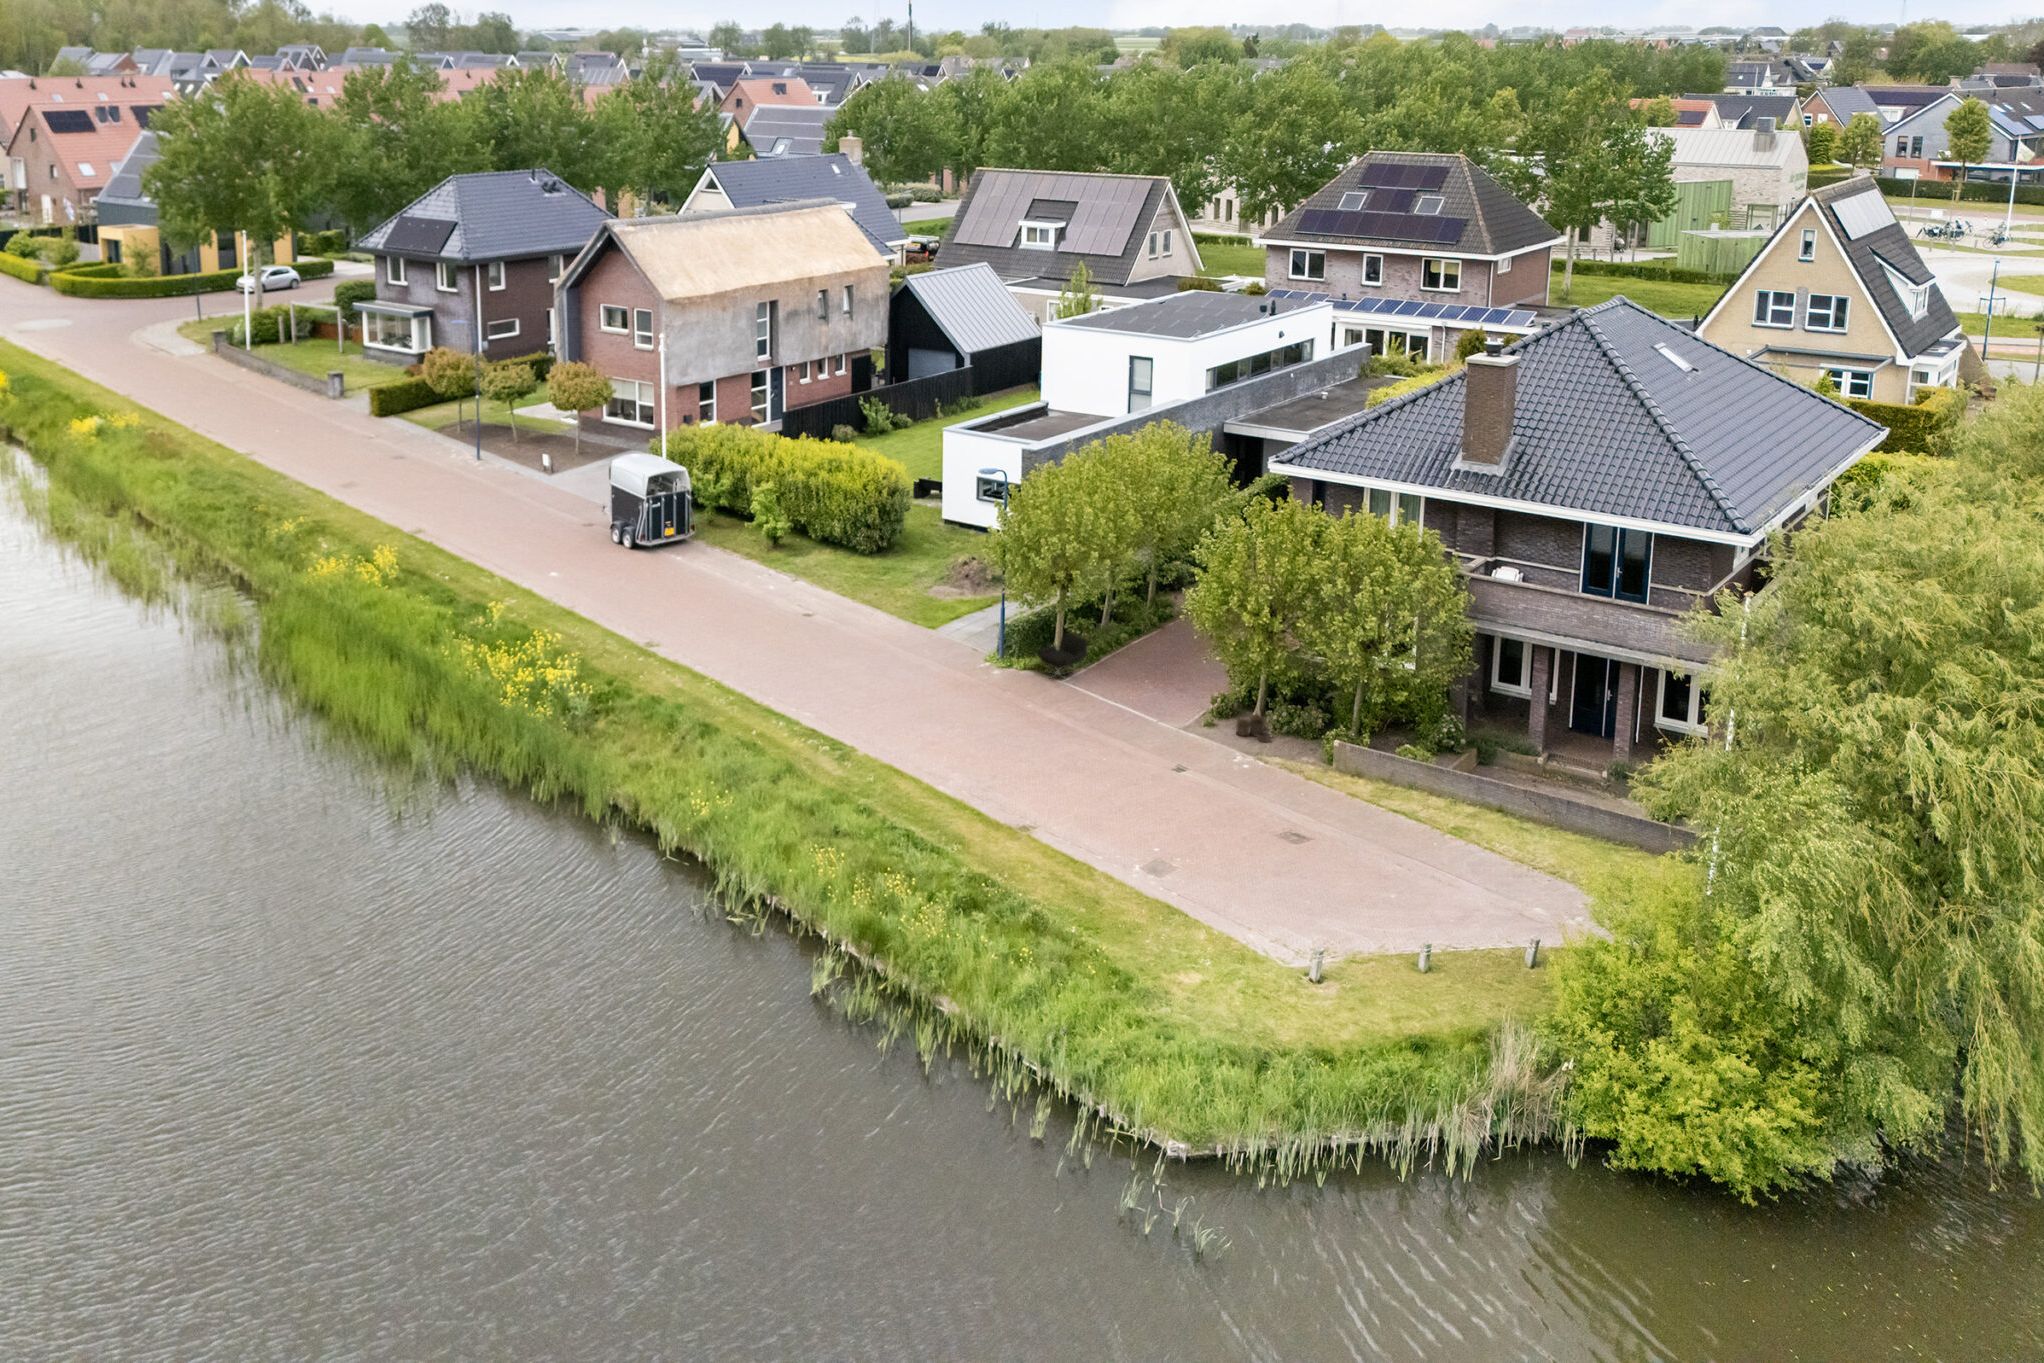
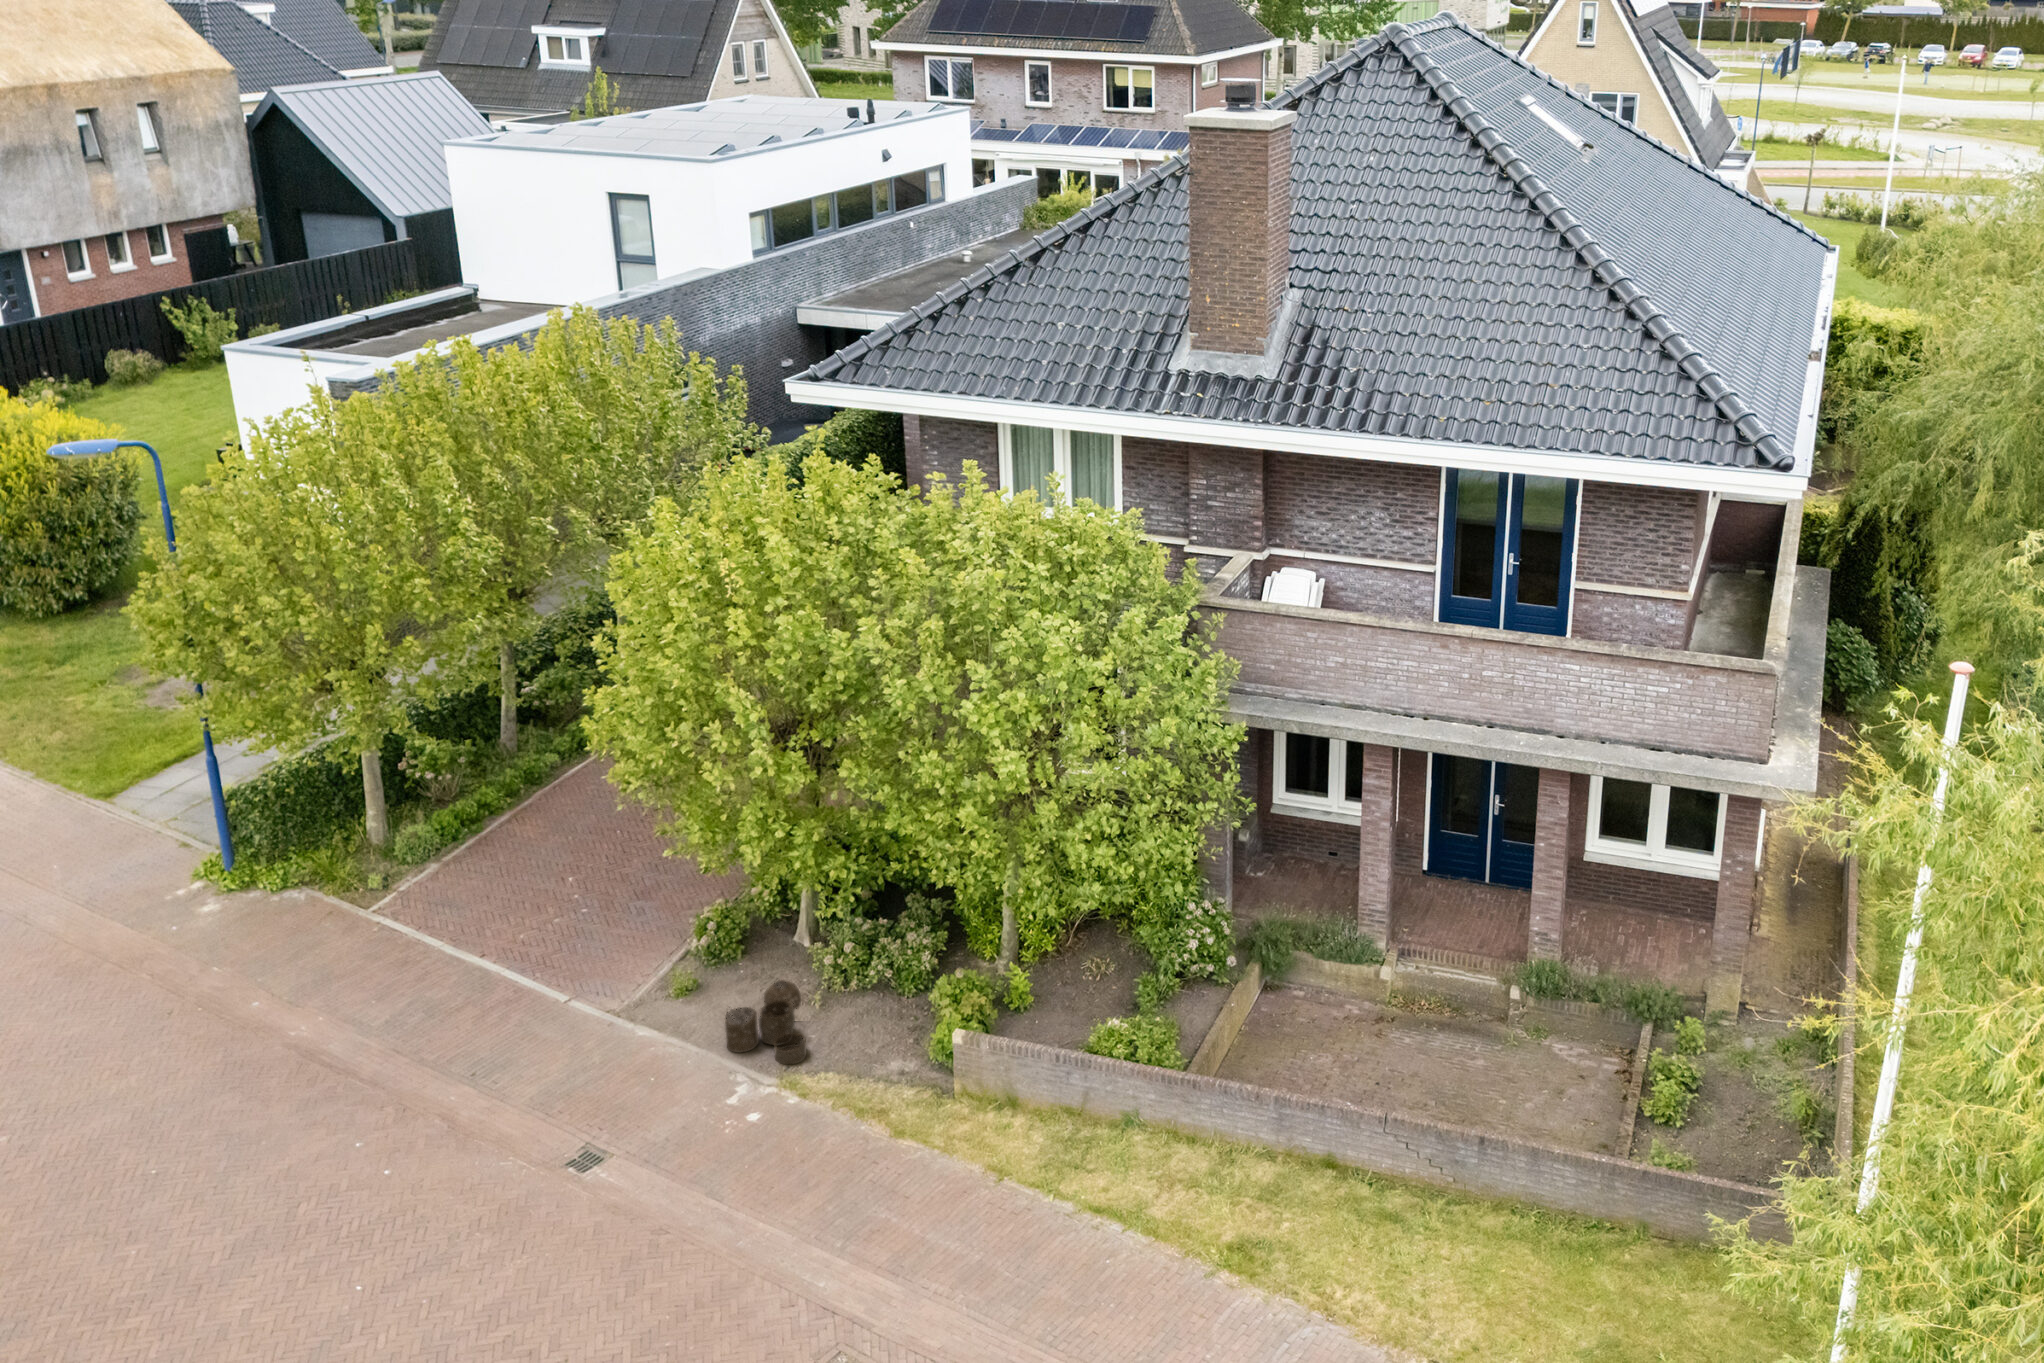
lounge chair: present [1037,633,1088,679] -> none [263,810,393,941]

